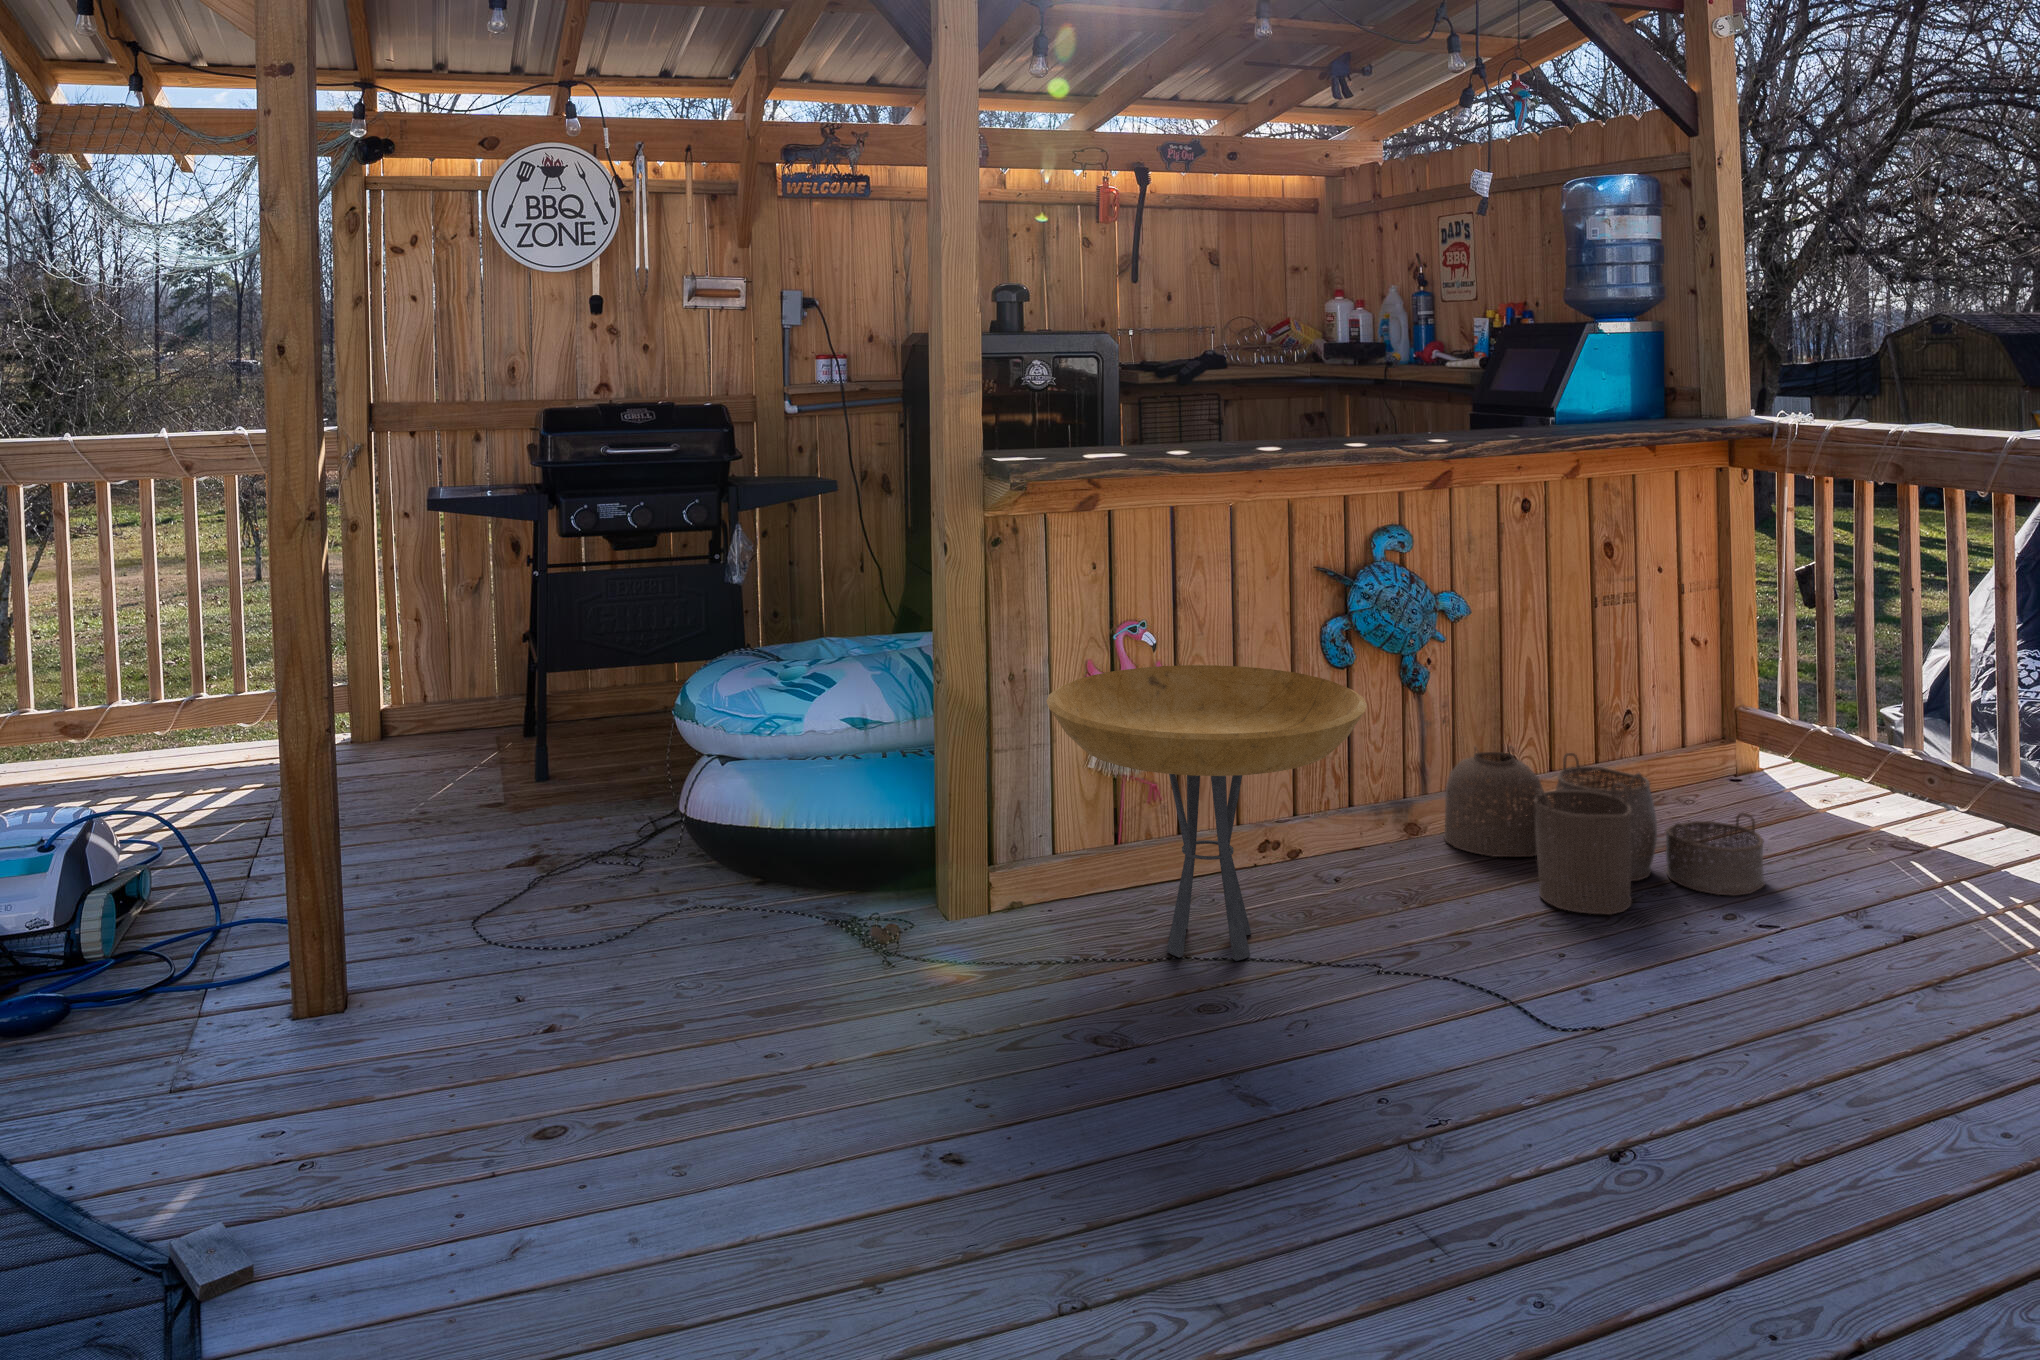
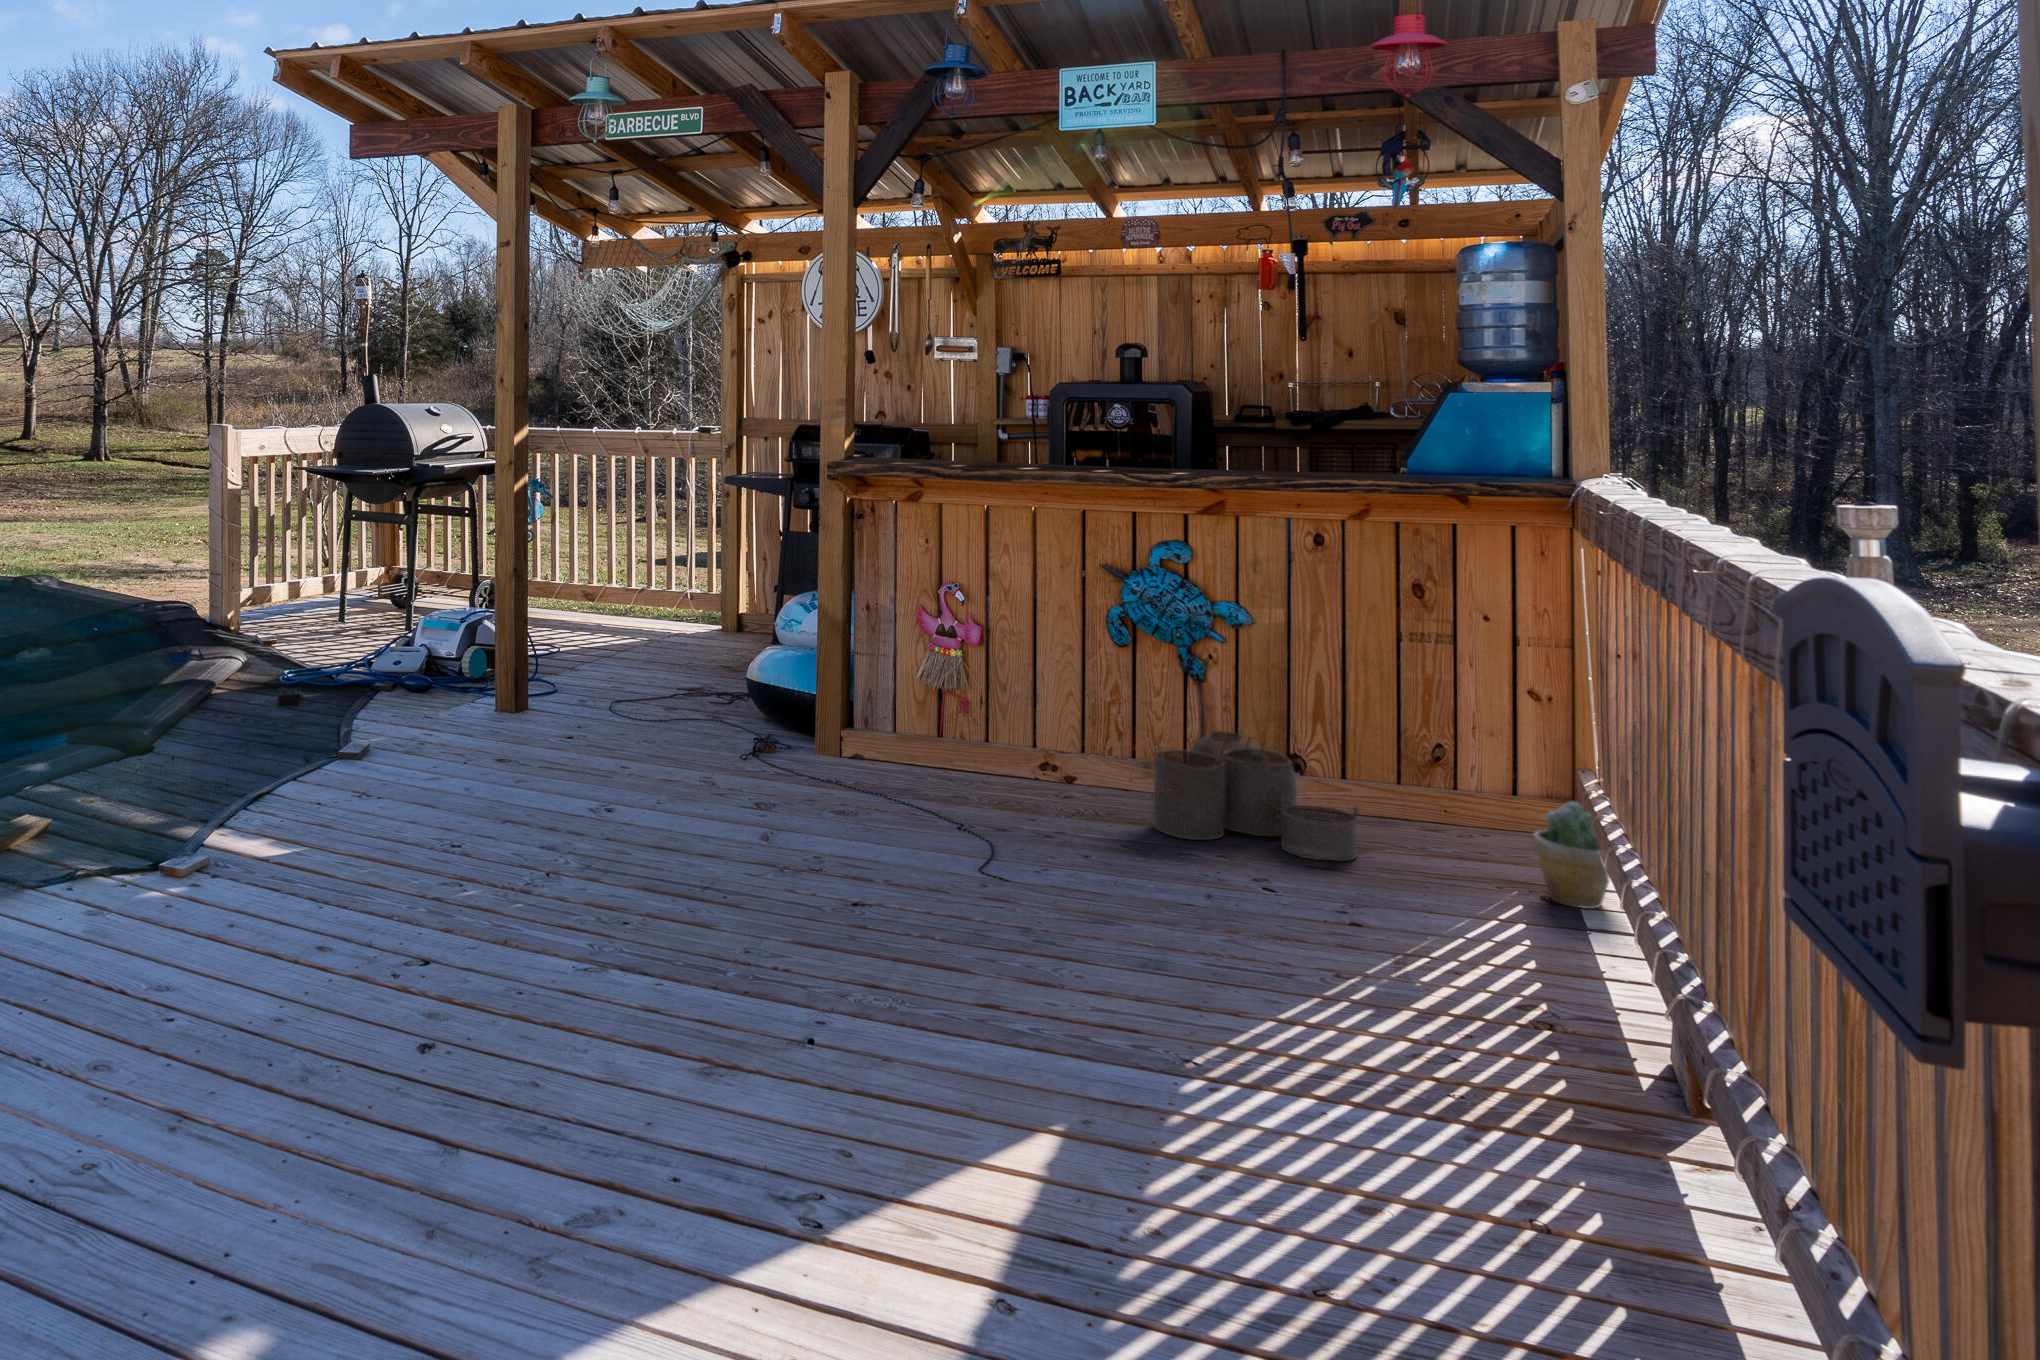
side table: present [1046,665,1367,961] -> none [816,613,1018,792]
potted plant: none [1915,753,2011,871] -> present [1534,802,1609,909]

